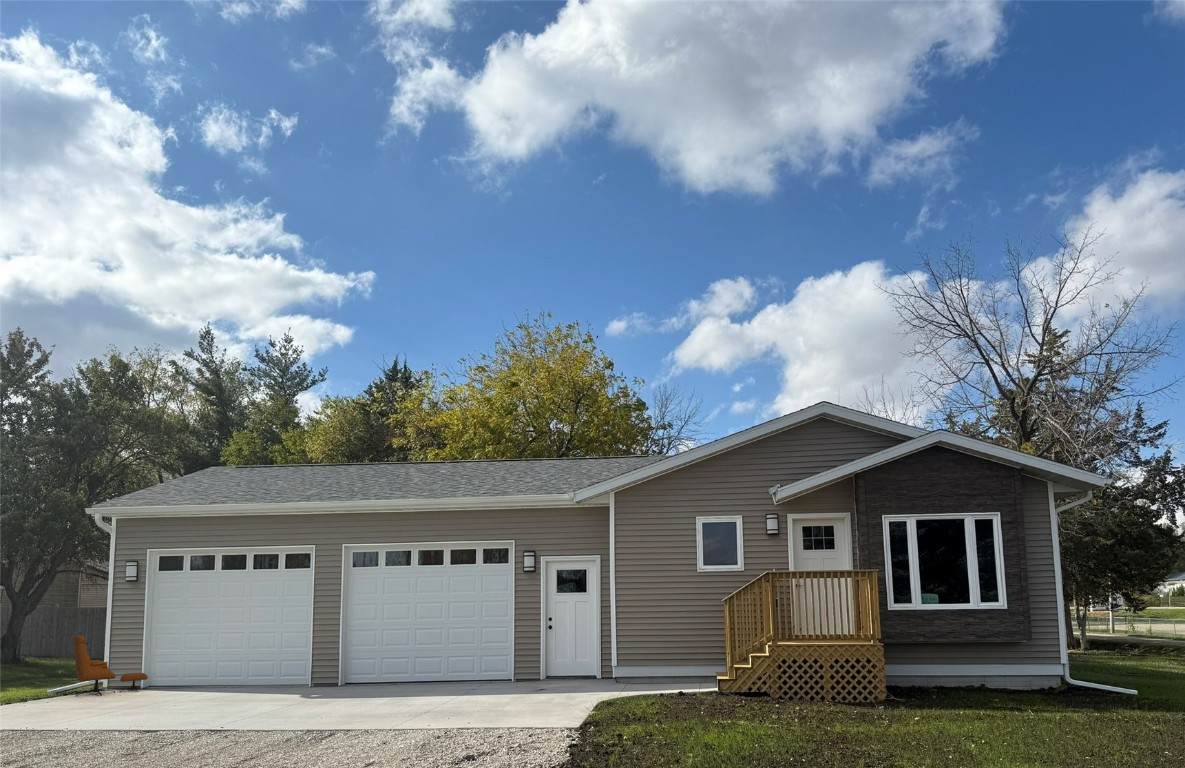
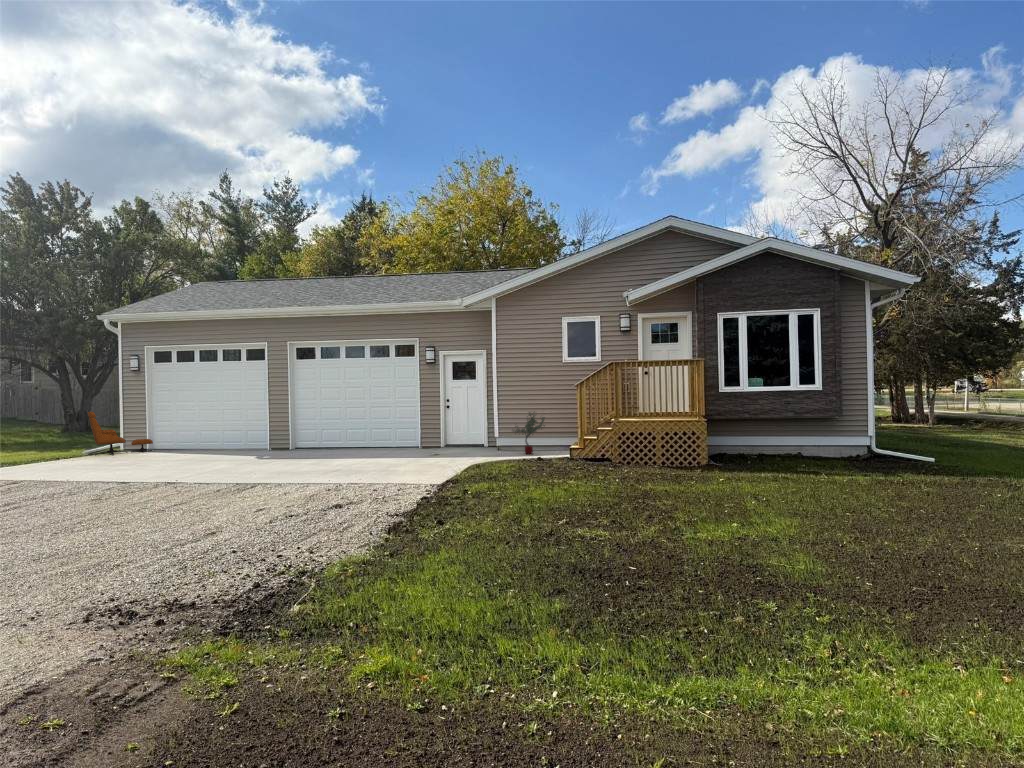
potted tree: none [638,633,681,689] -> present [513,412,545,454]

